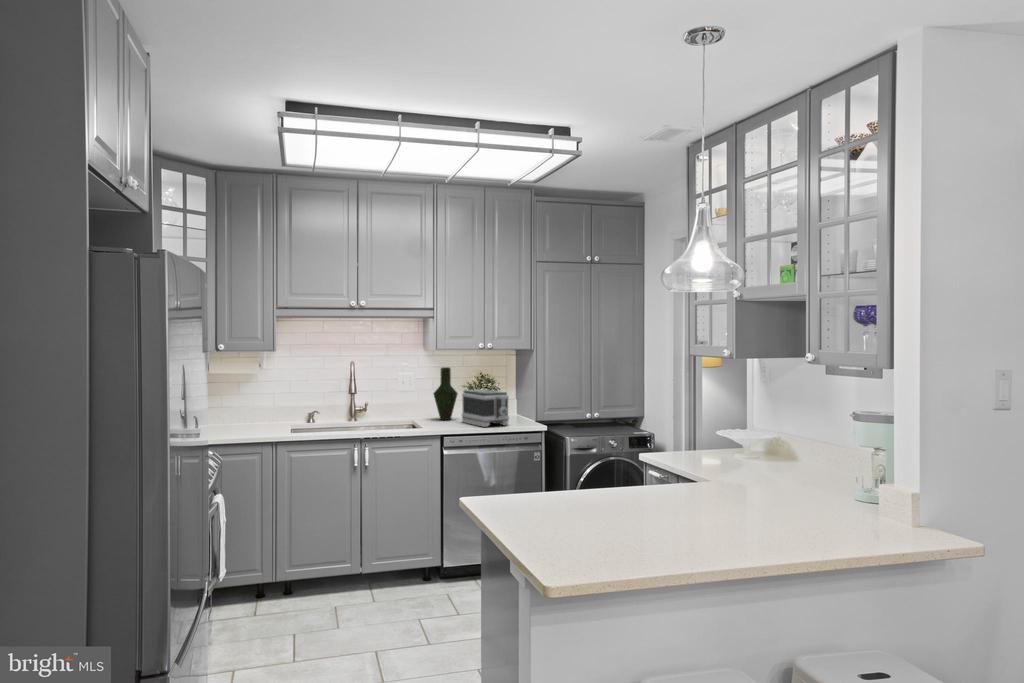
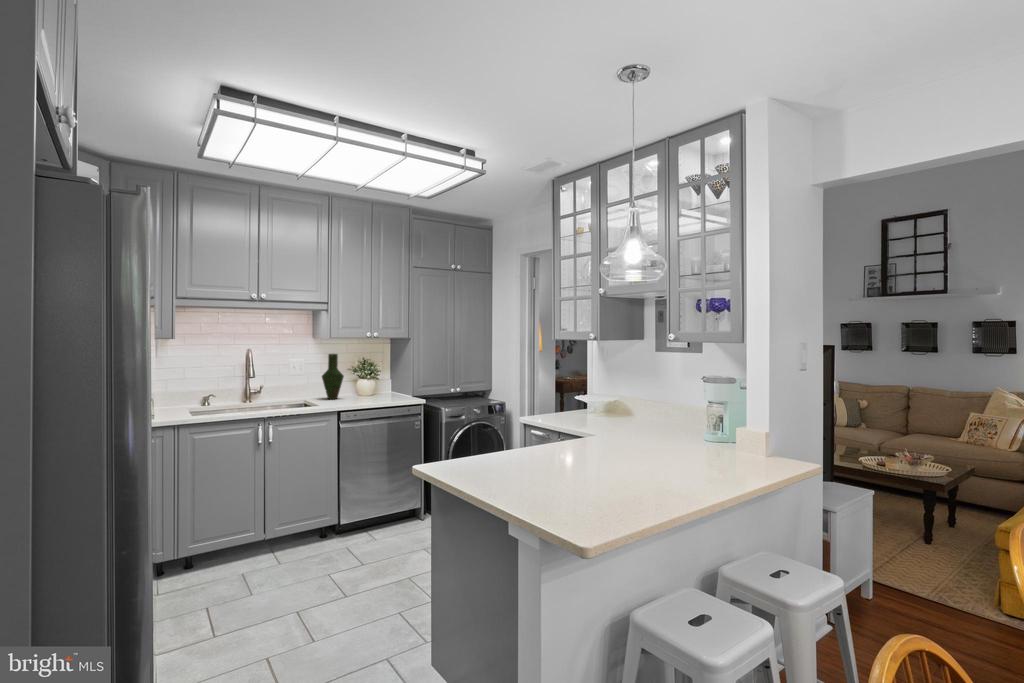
toaster: present [462,390,509,427] -> none [349,372,394,403]

